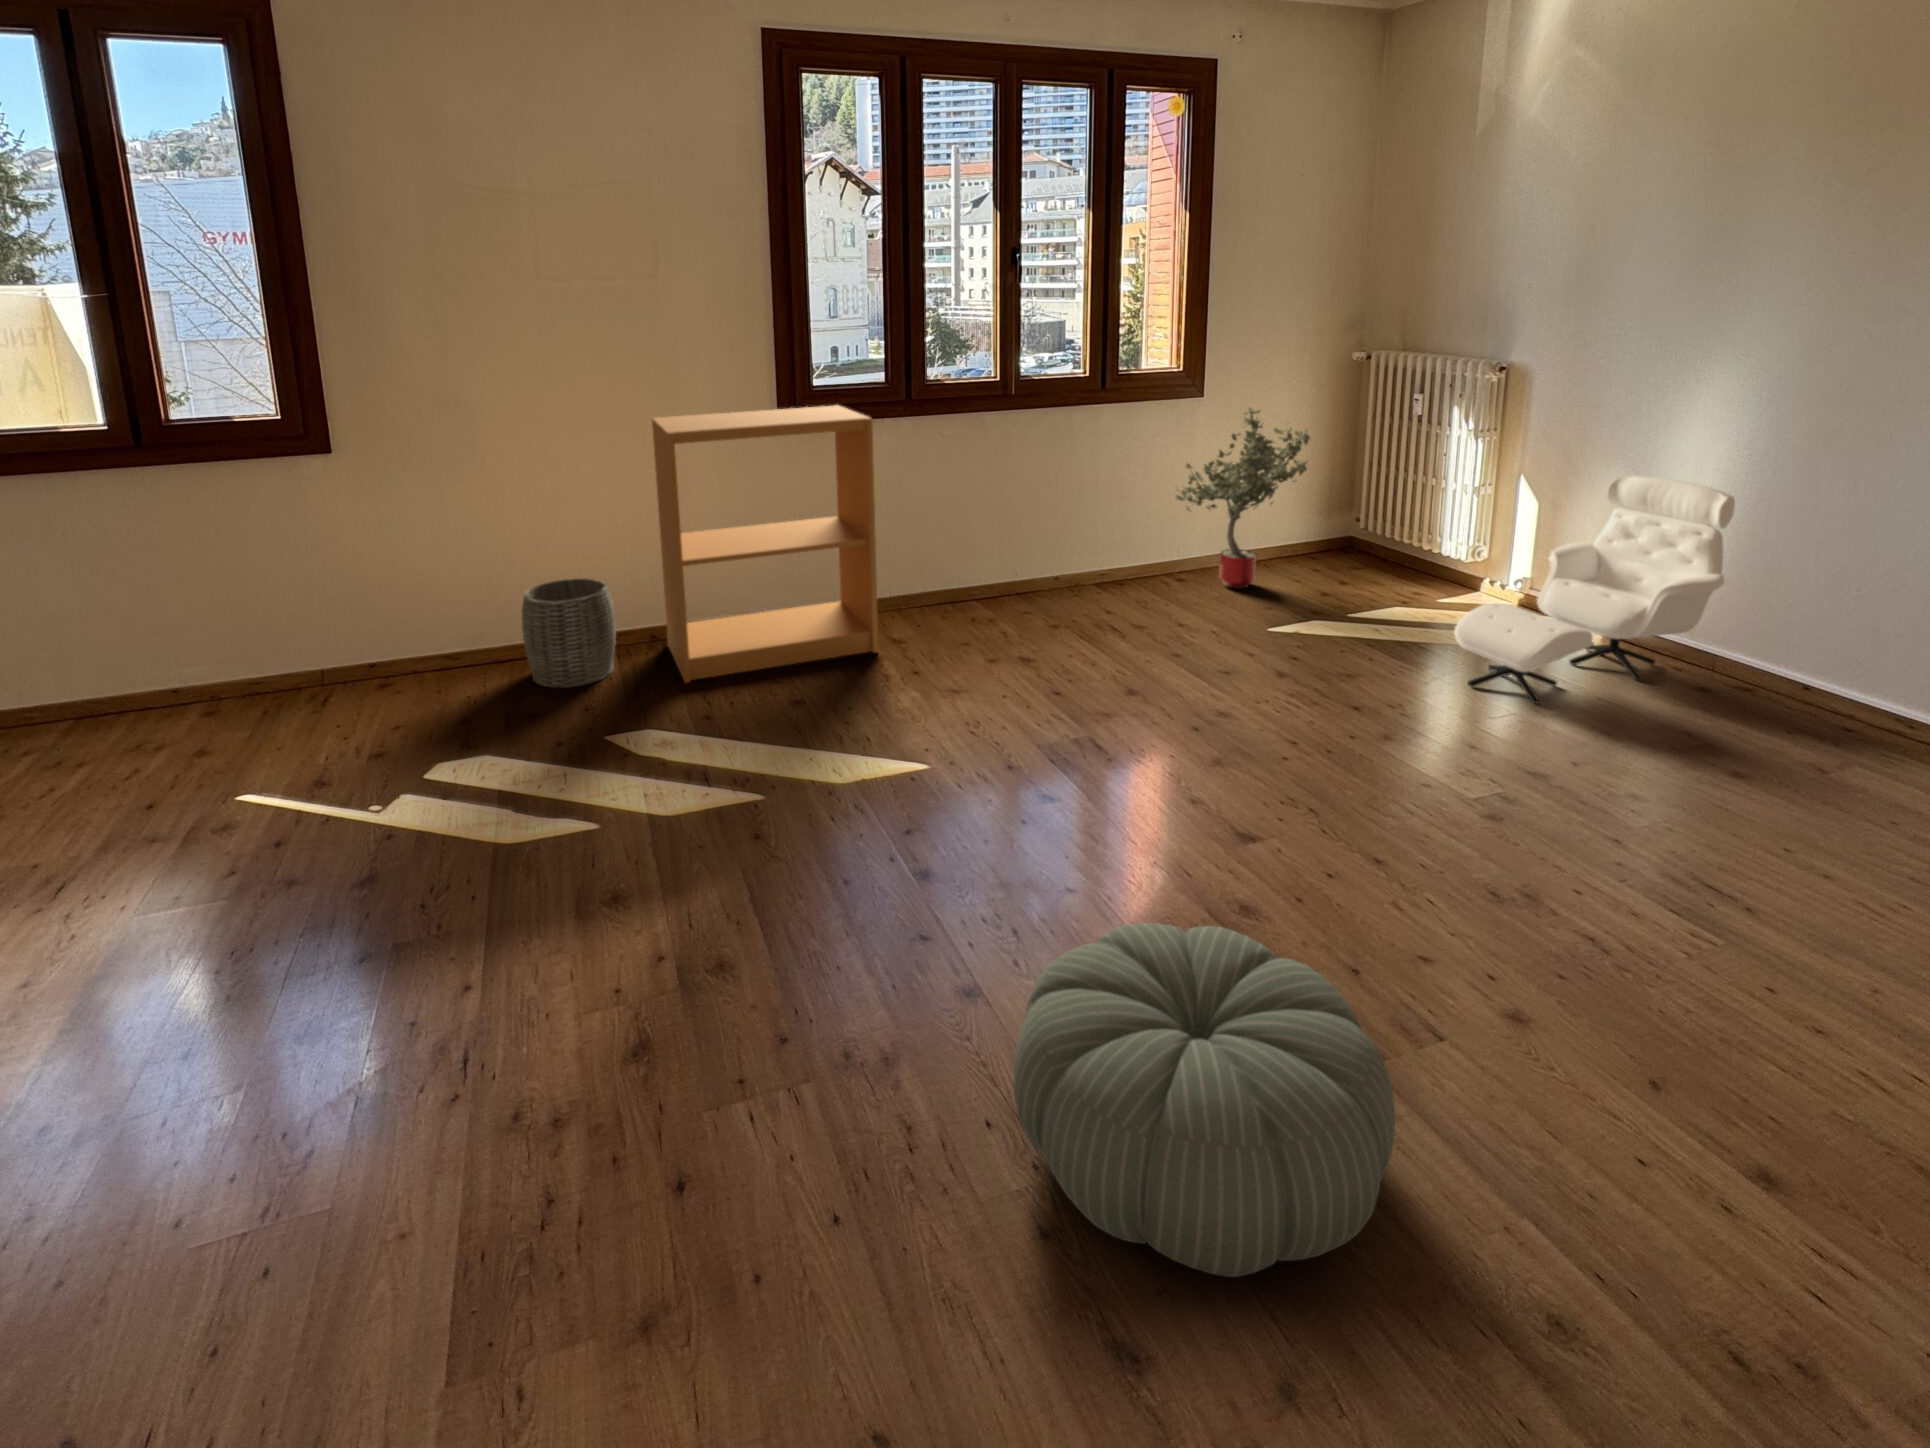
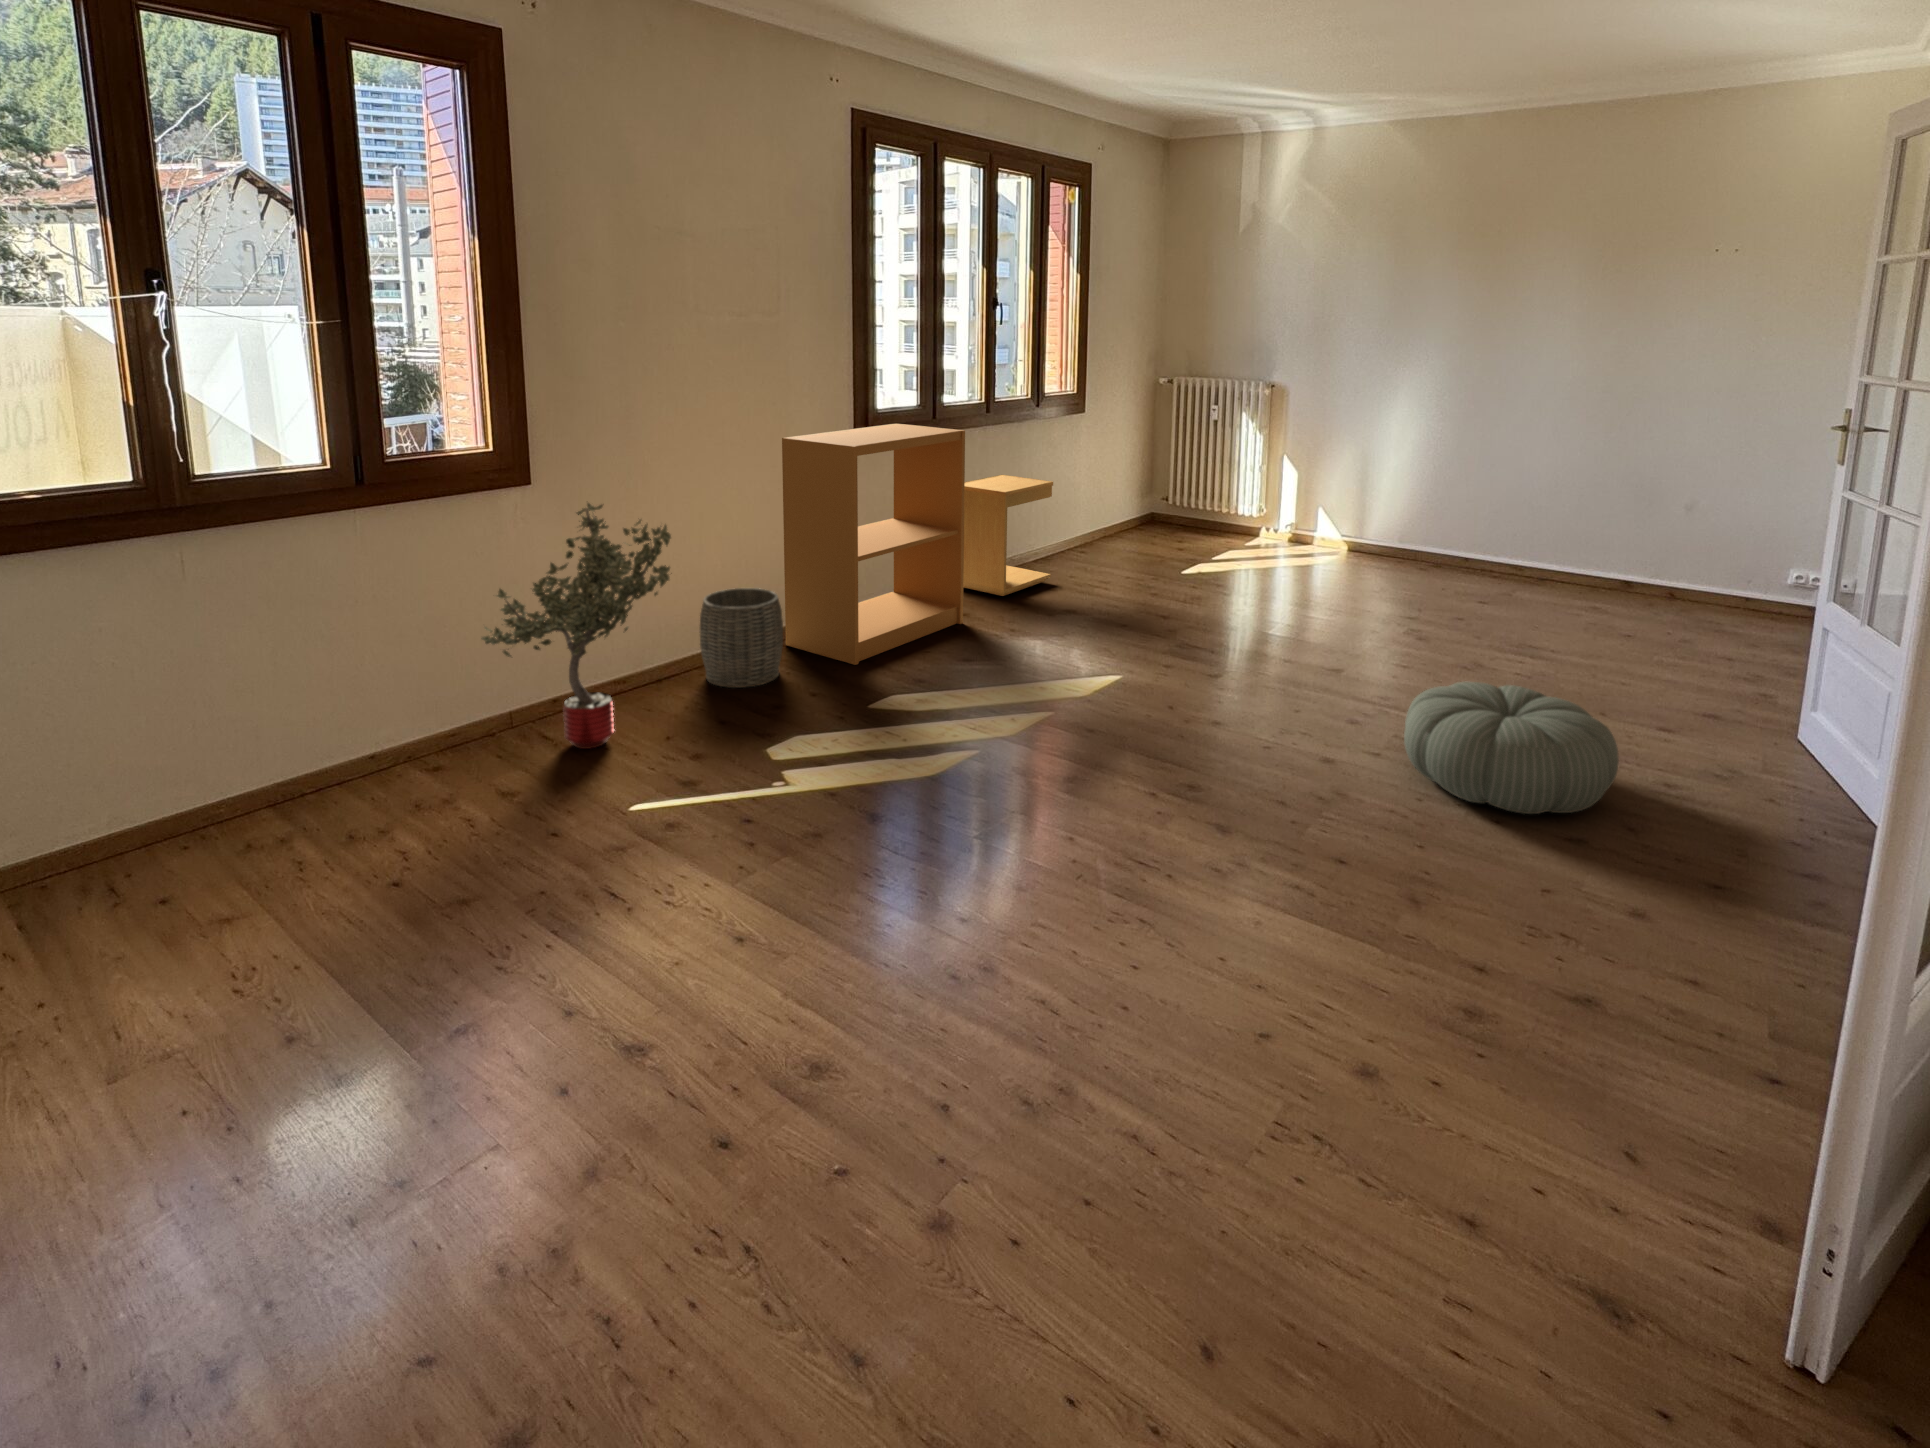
potted tree: present [1175,408,1310,589] -> present [481,503,671,749]
side table: none [942,473,1069,625] -> present [963,475,1053,596]
armchair: present [1454,476,1735,703] -> none [1312,450,1430,589]

